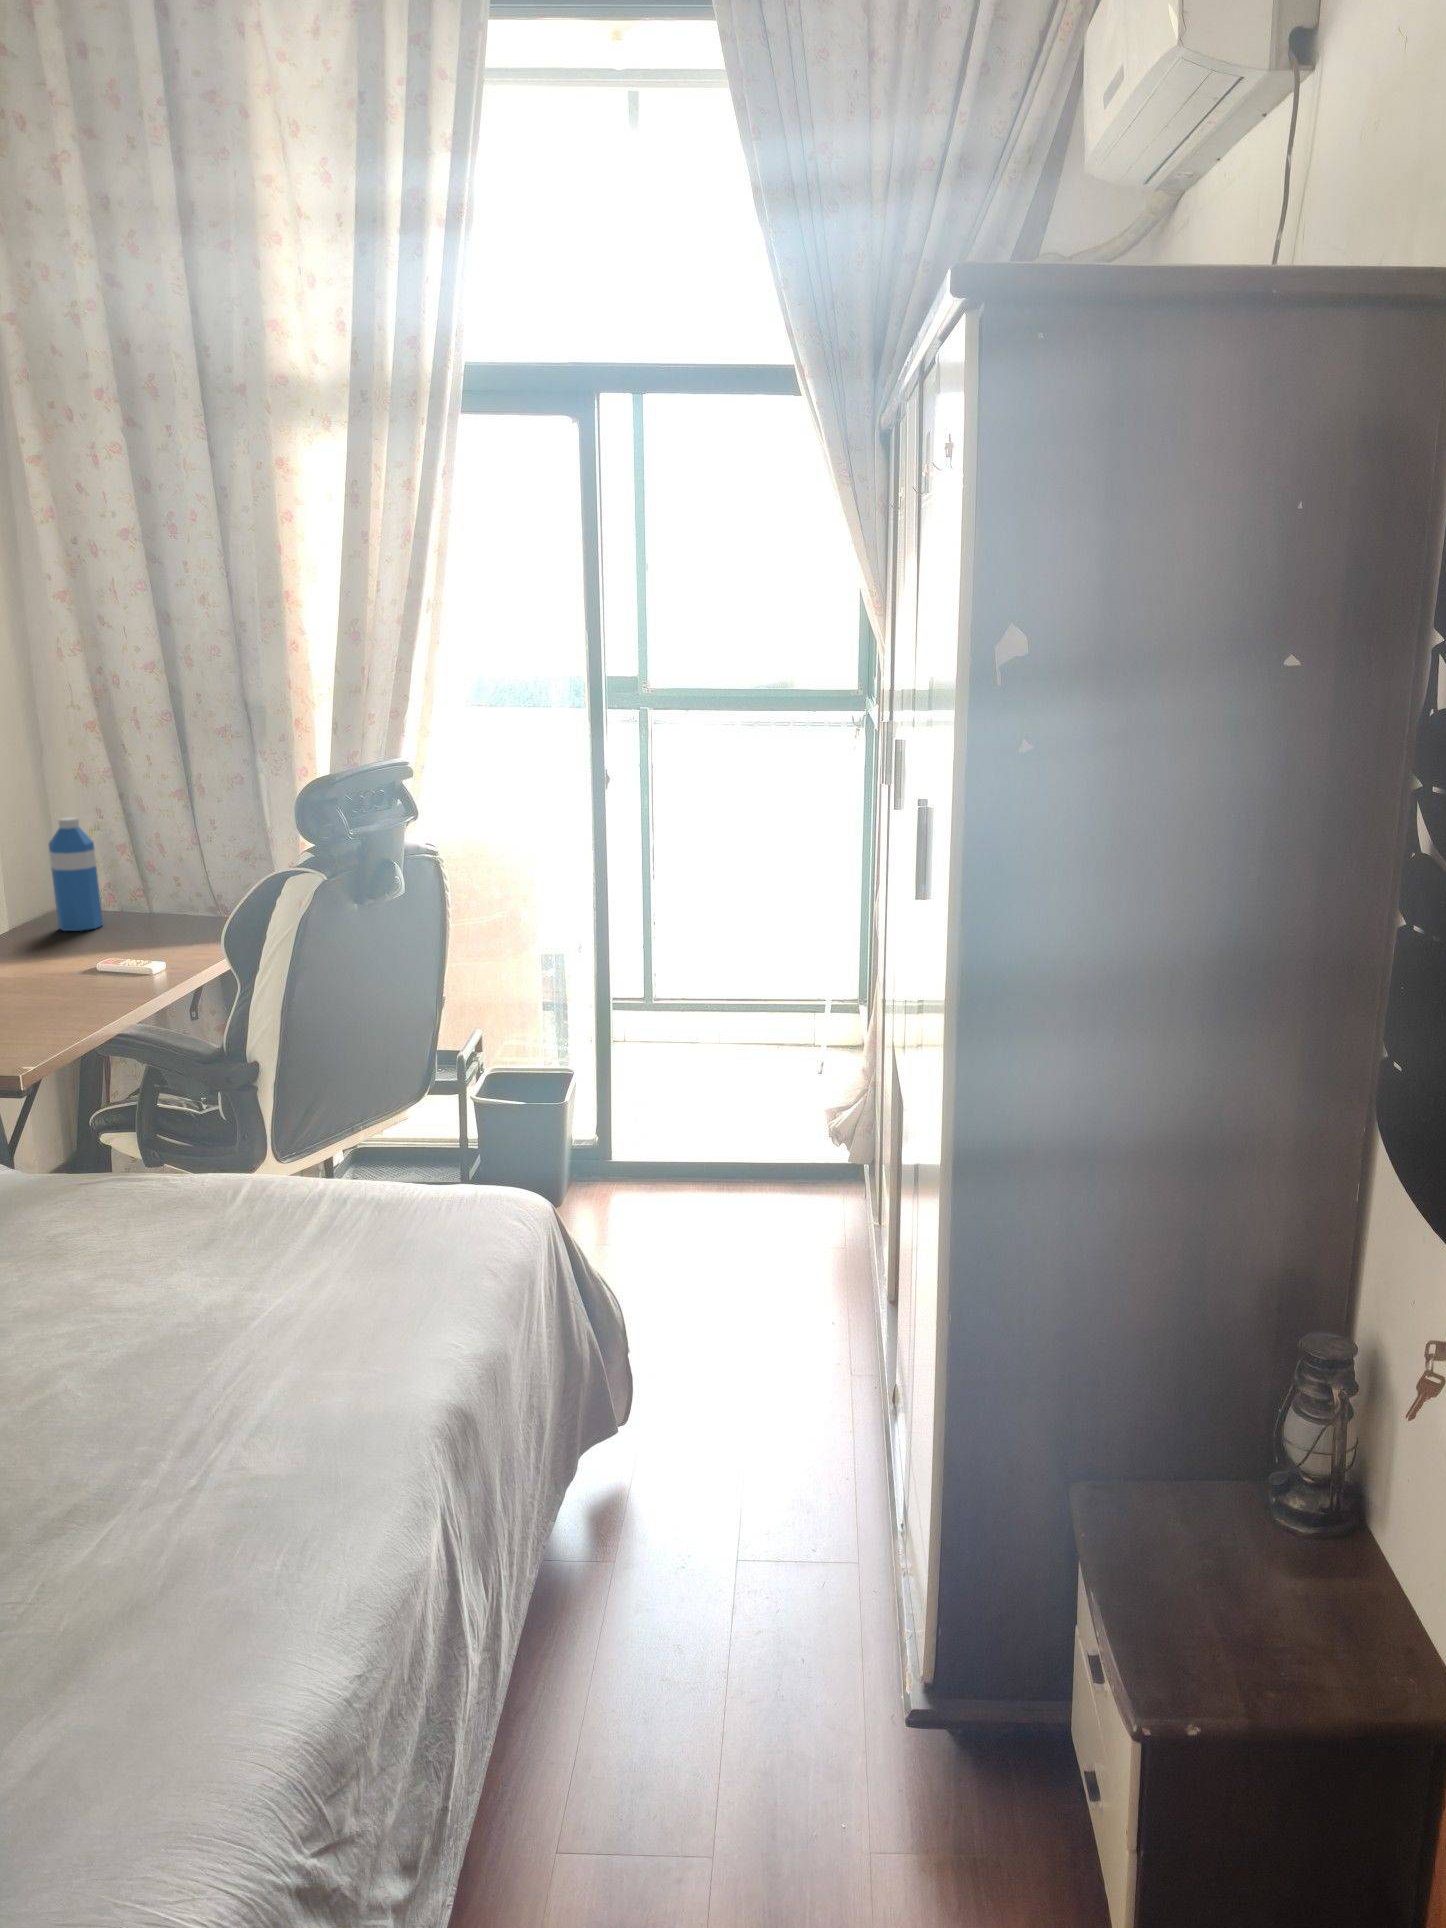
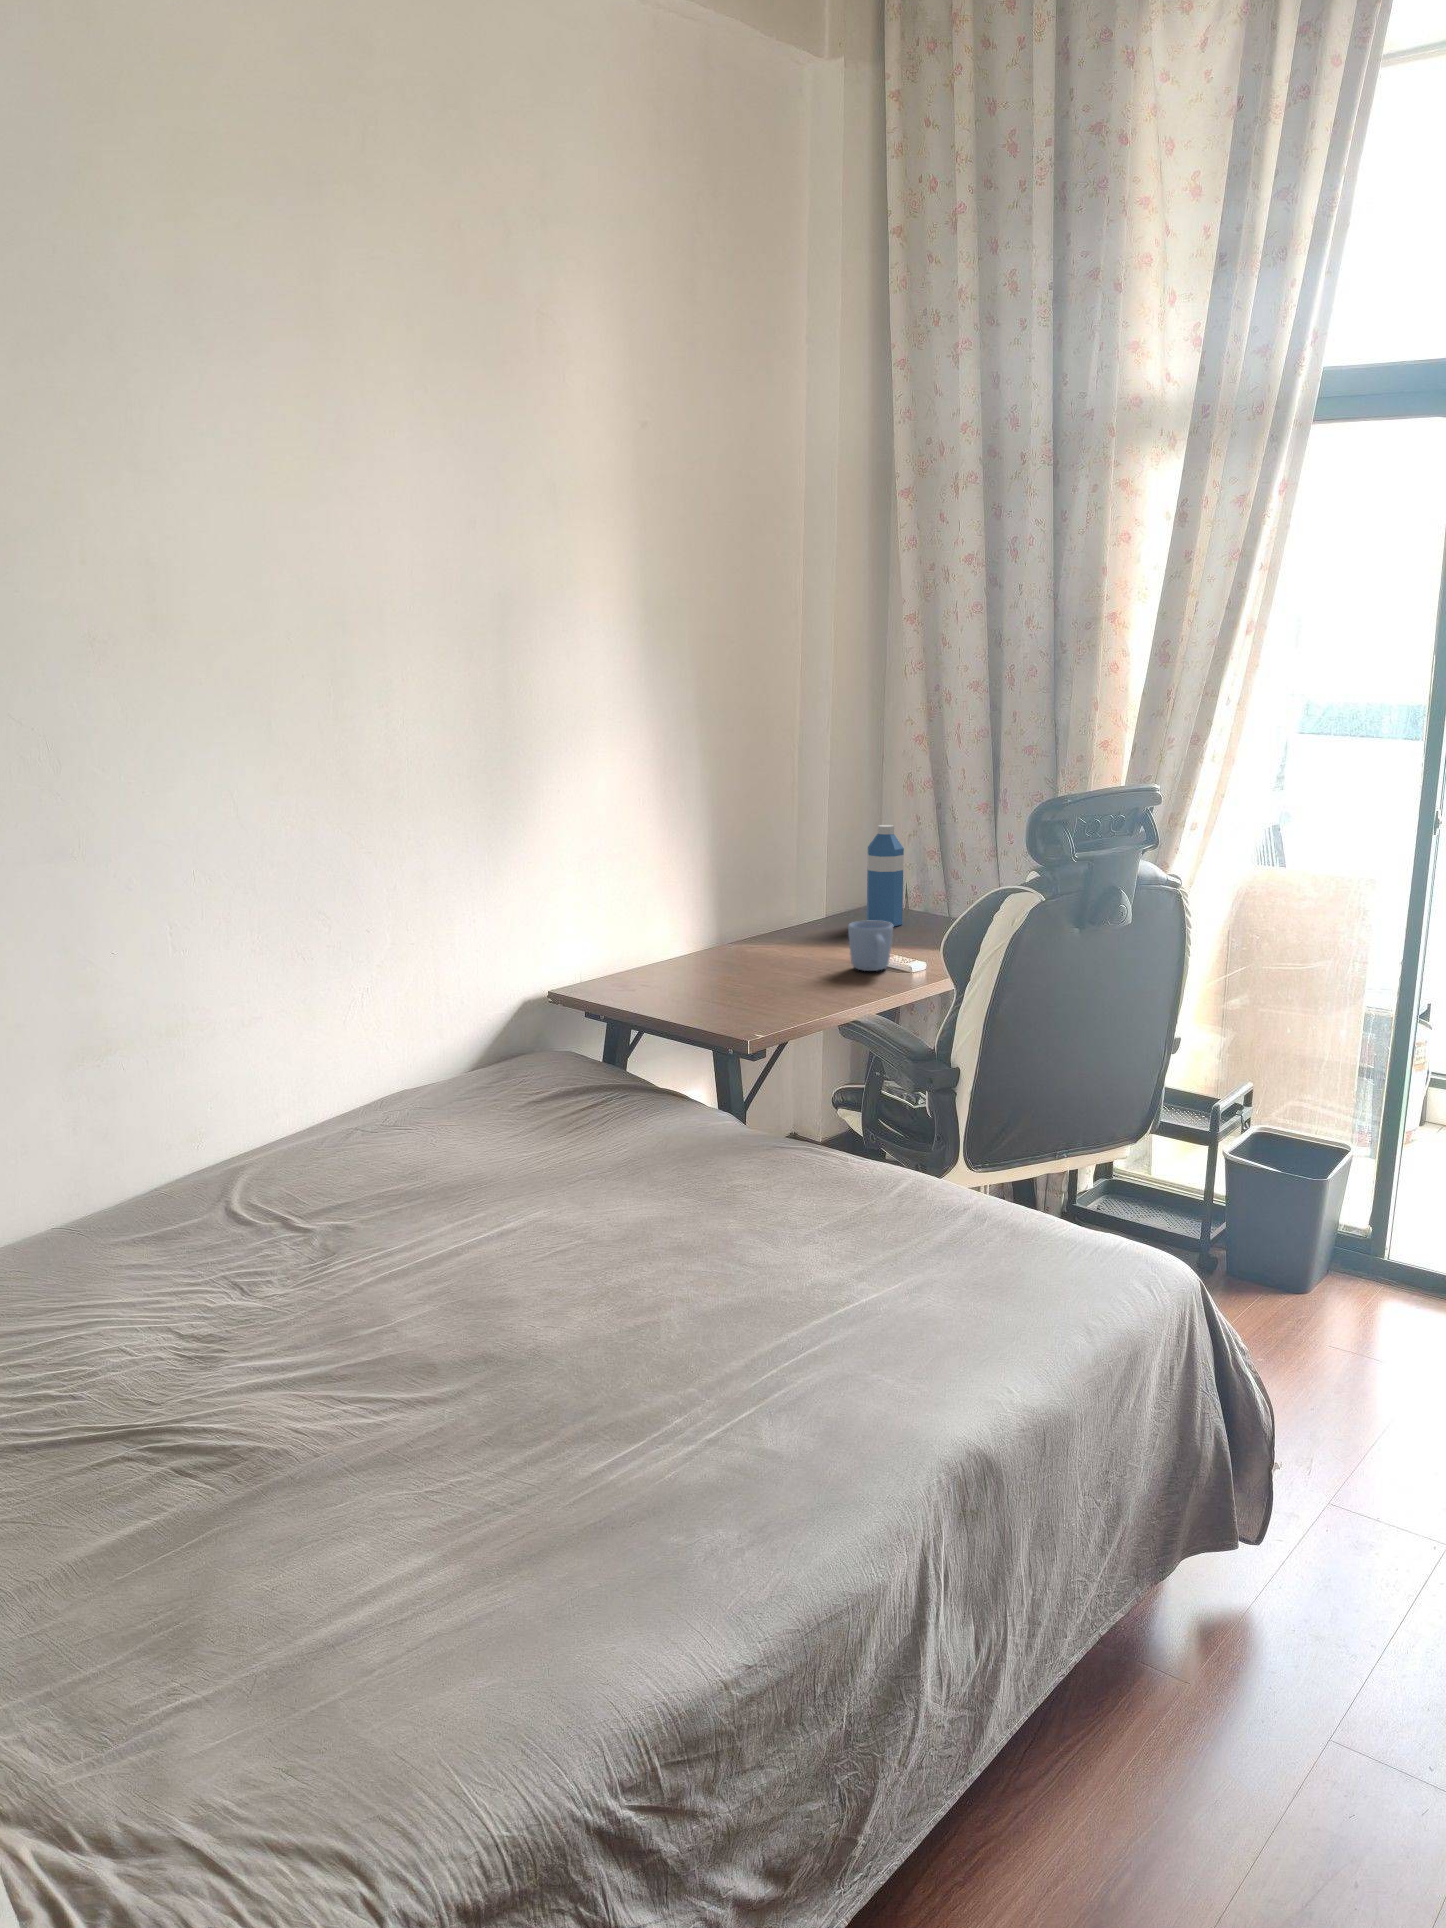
mug: none [68,924,123,980] -> present [848,921,893,971]

